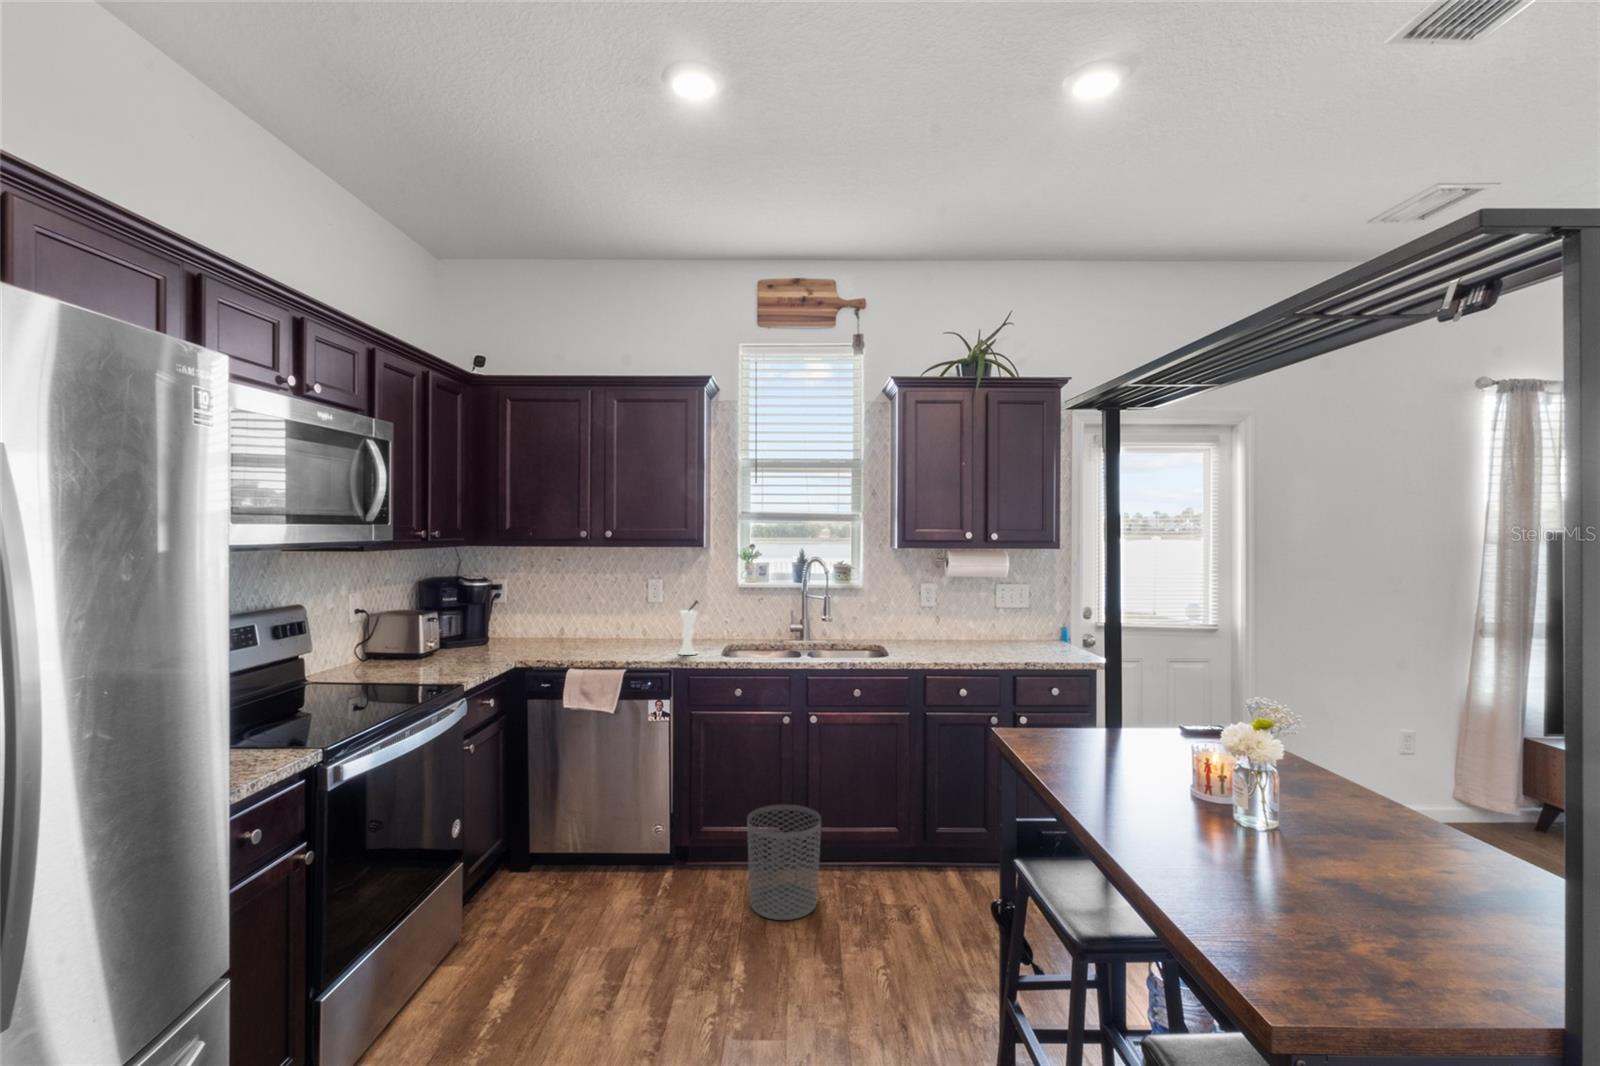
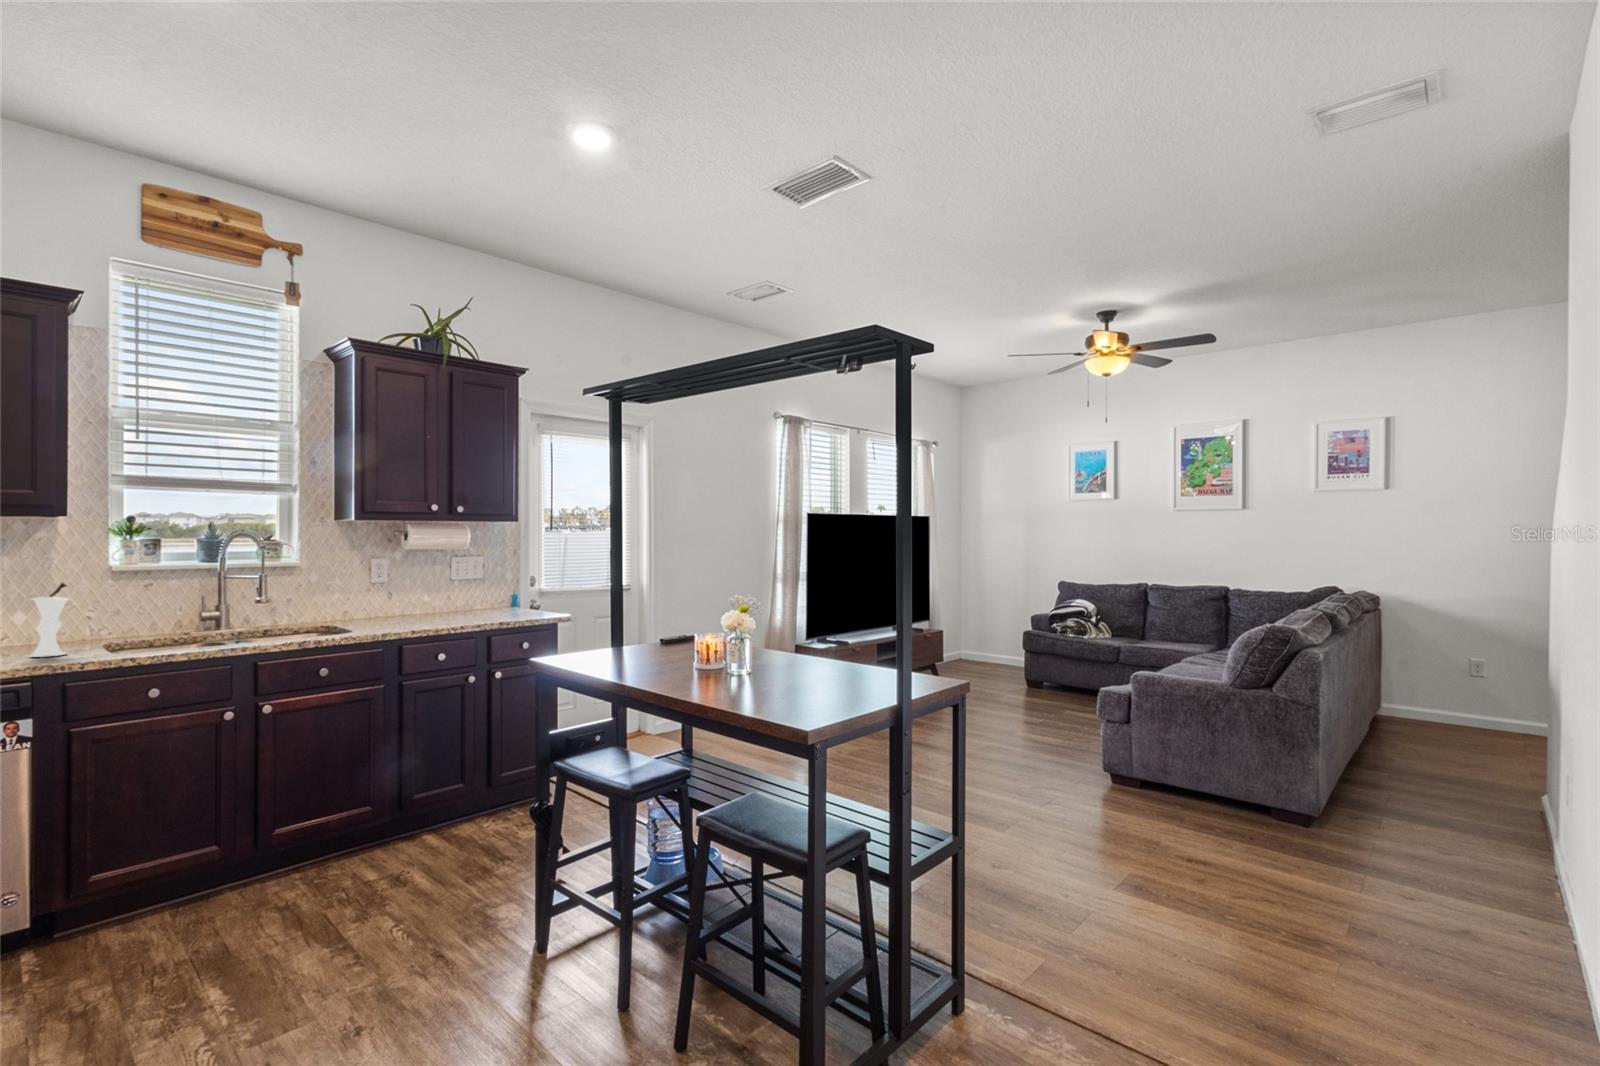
waste bin: present [747,804,821,920] -> none [187,806,294,941]

